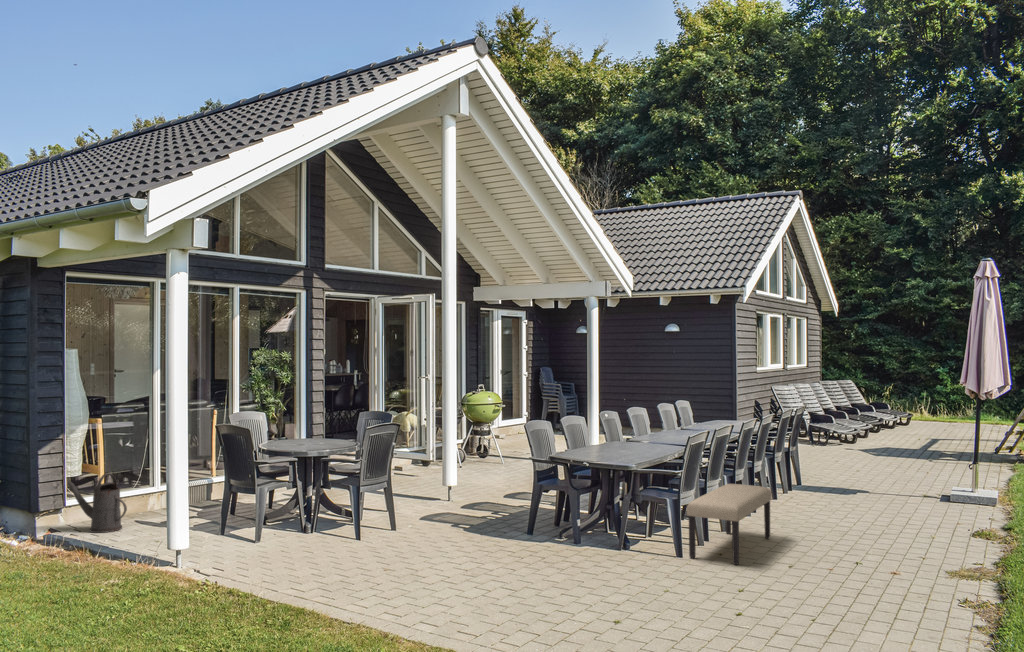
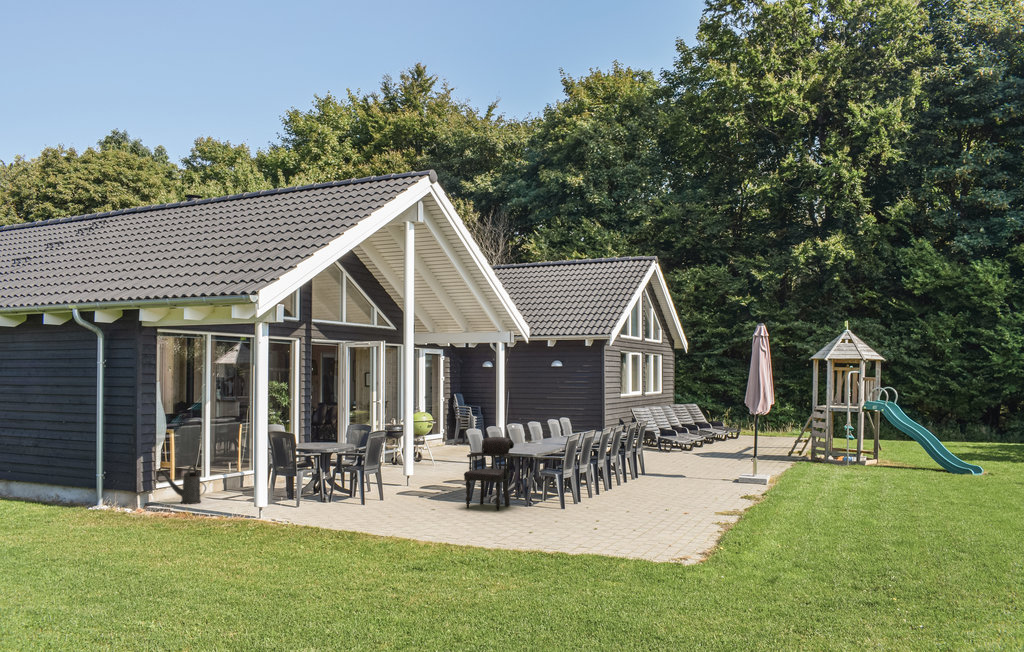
armchair: none [511,435,596,562] -> present [464,437,514,510]
bench: present [687,484,772,565] -> none [567,467,618,510]

